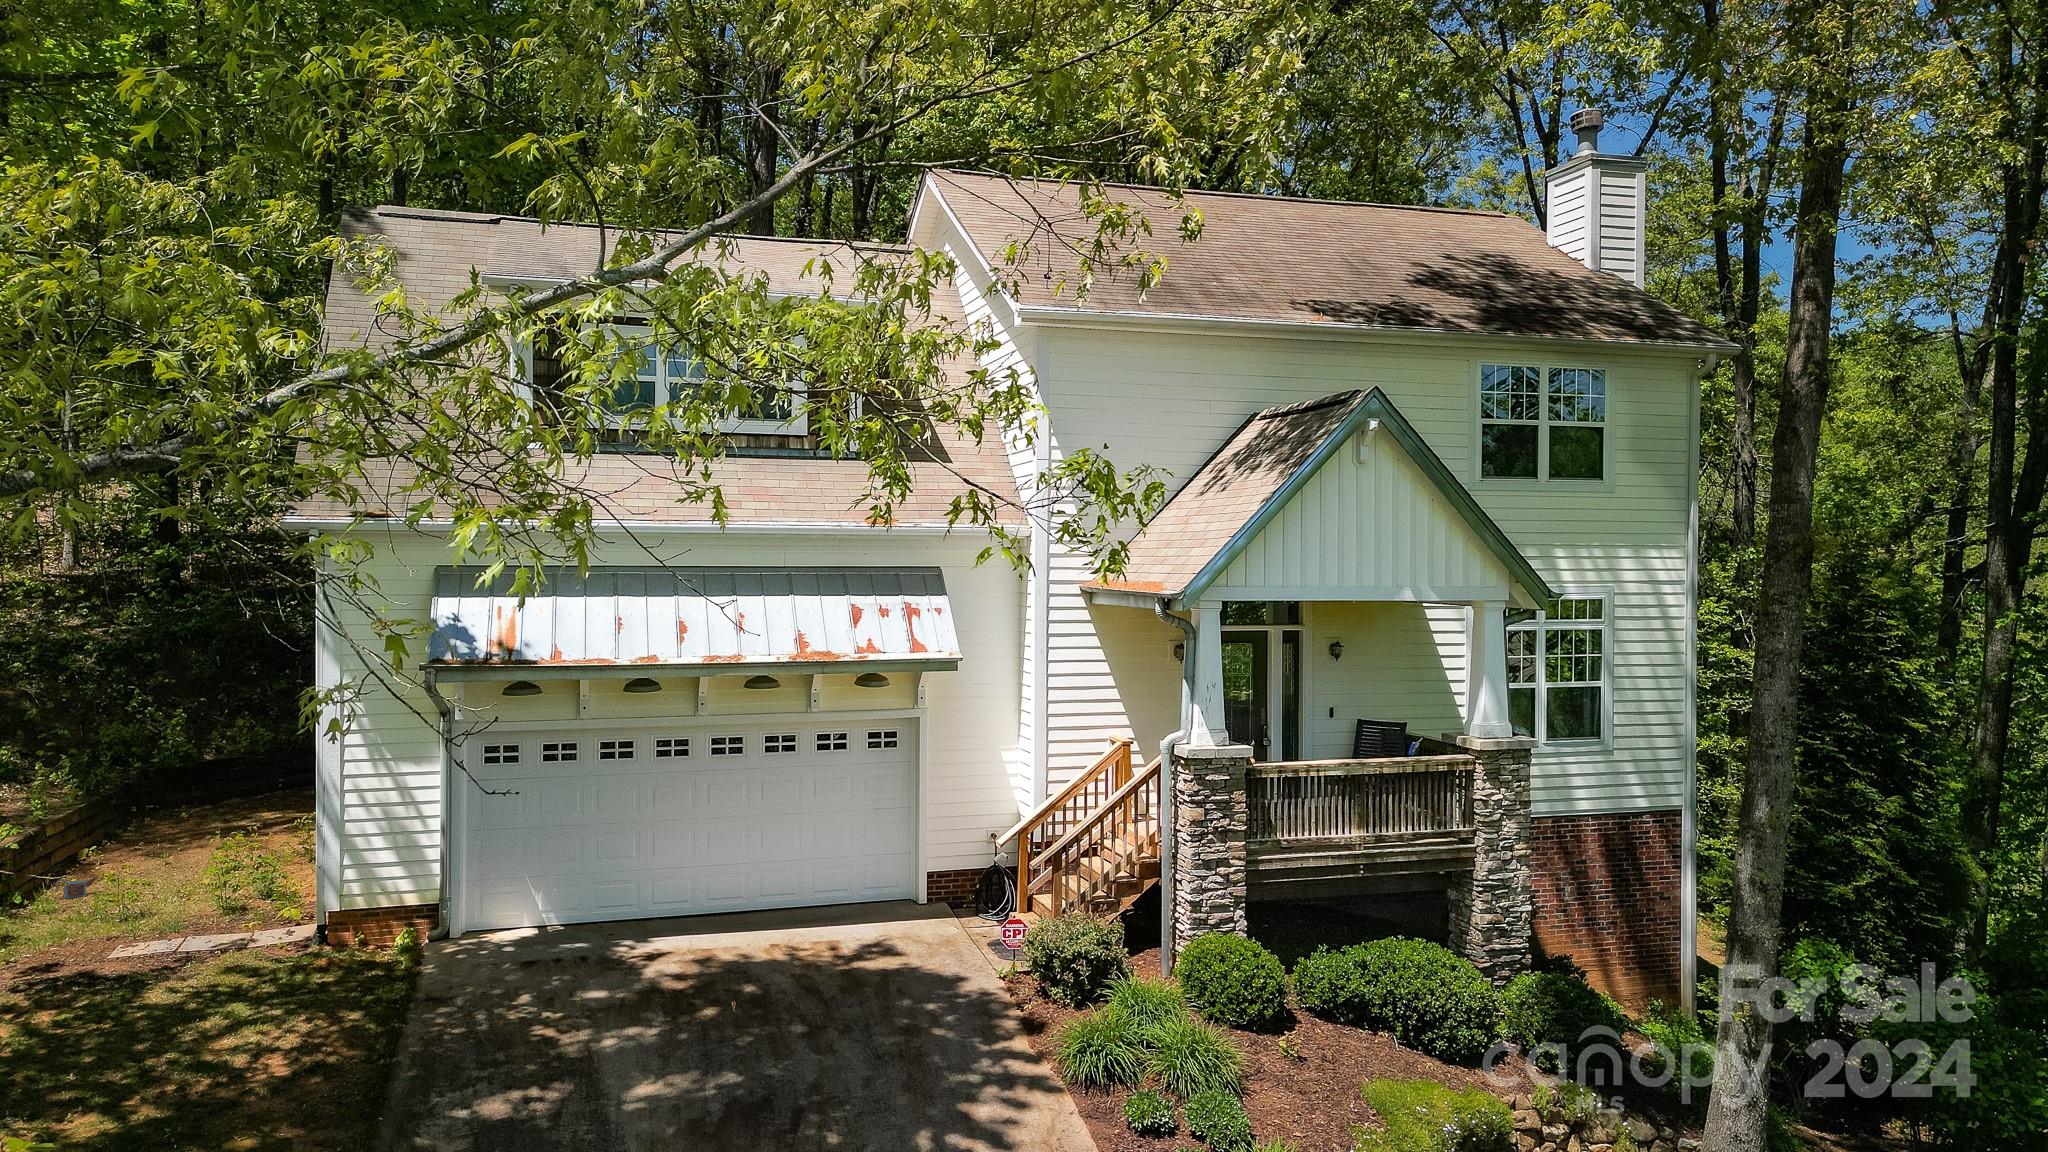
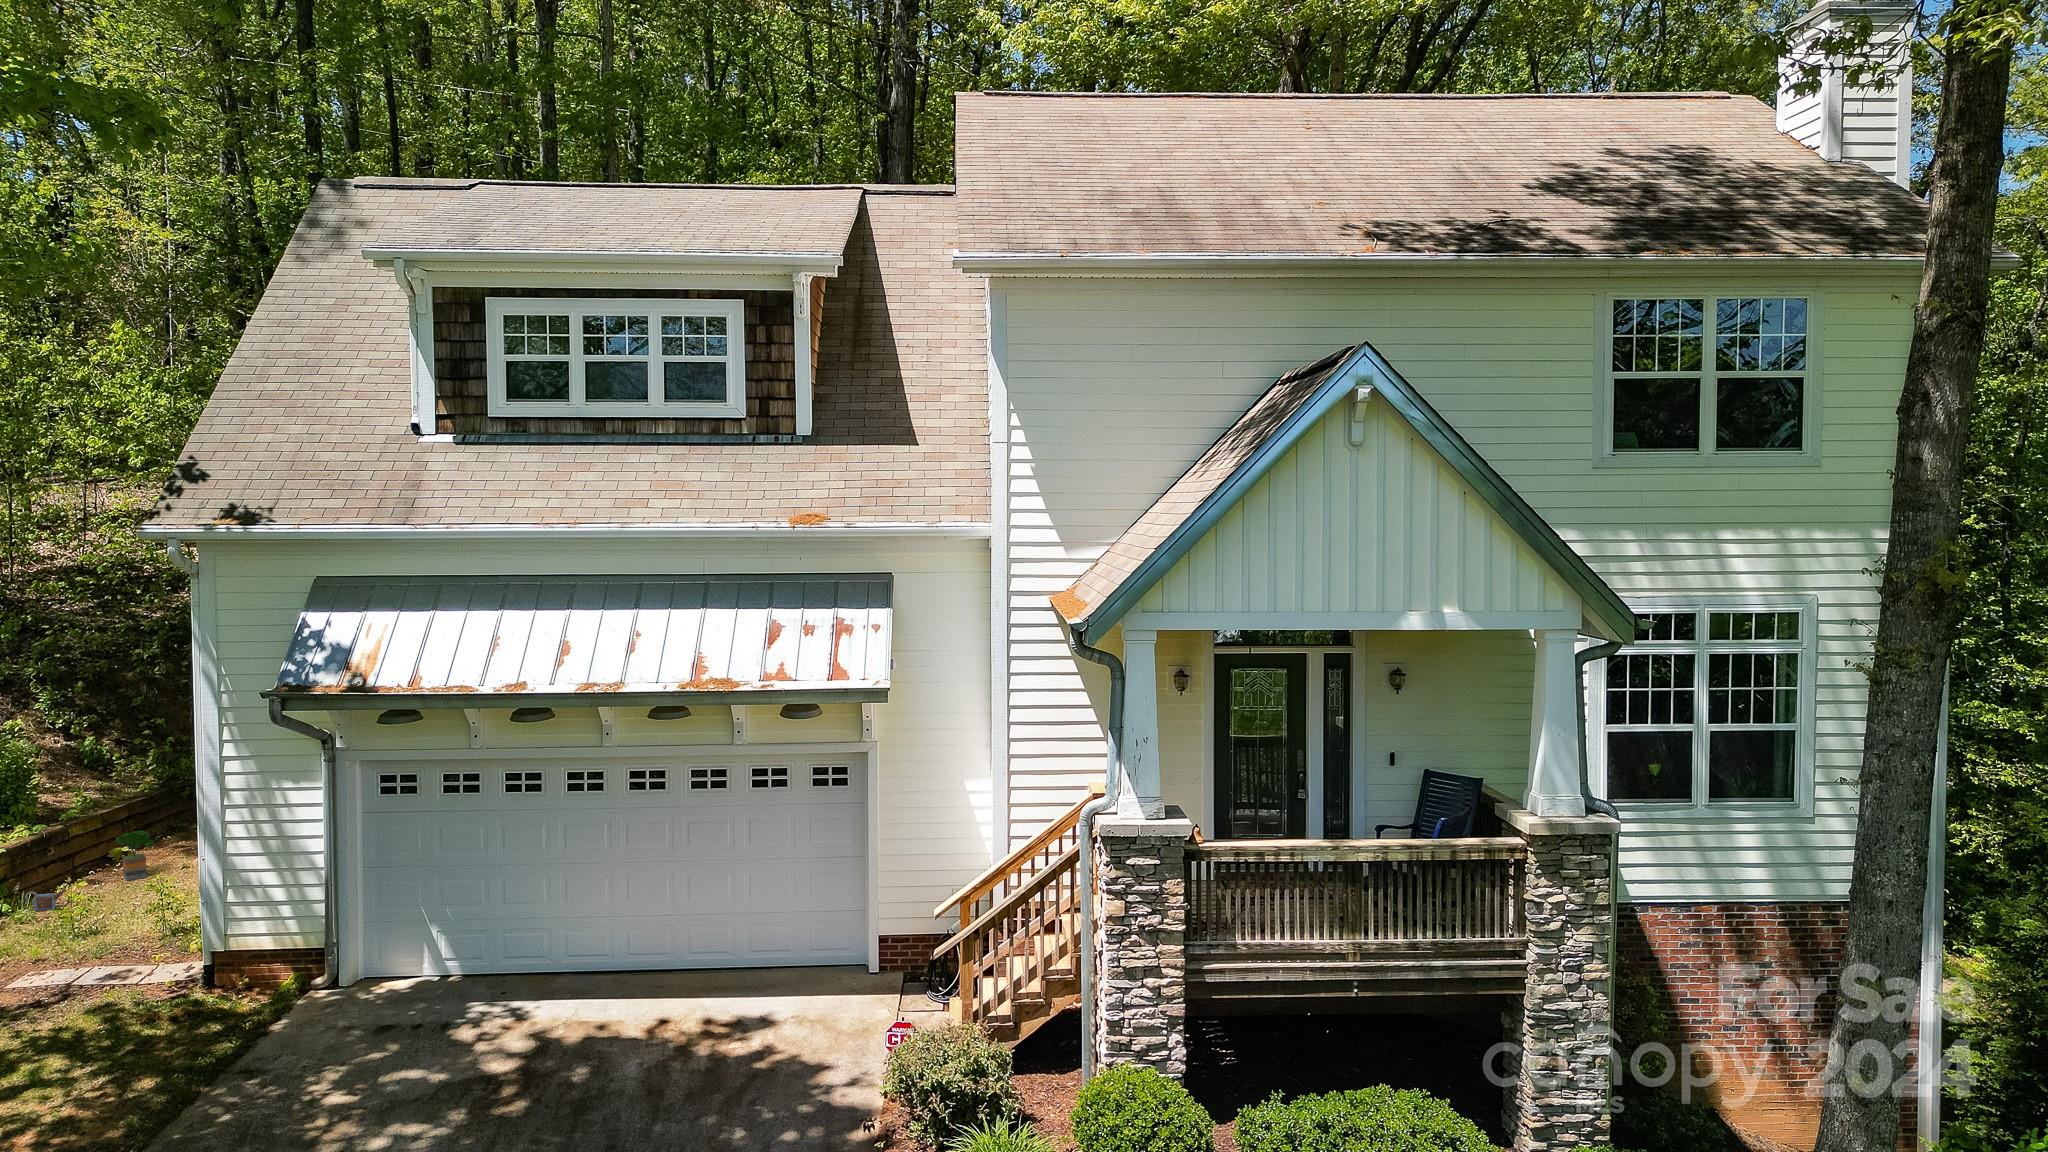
potted tree: none [135,820,177,870] -> present [116,831,153,881]

